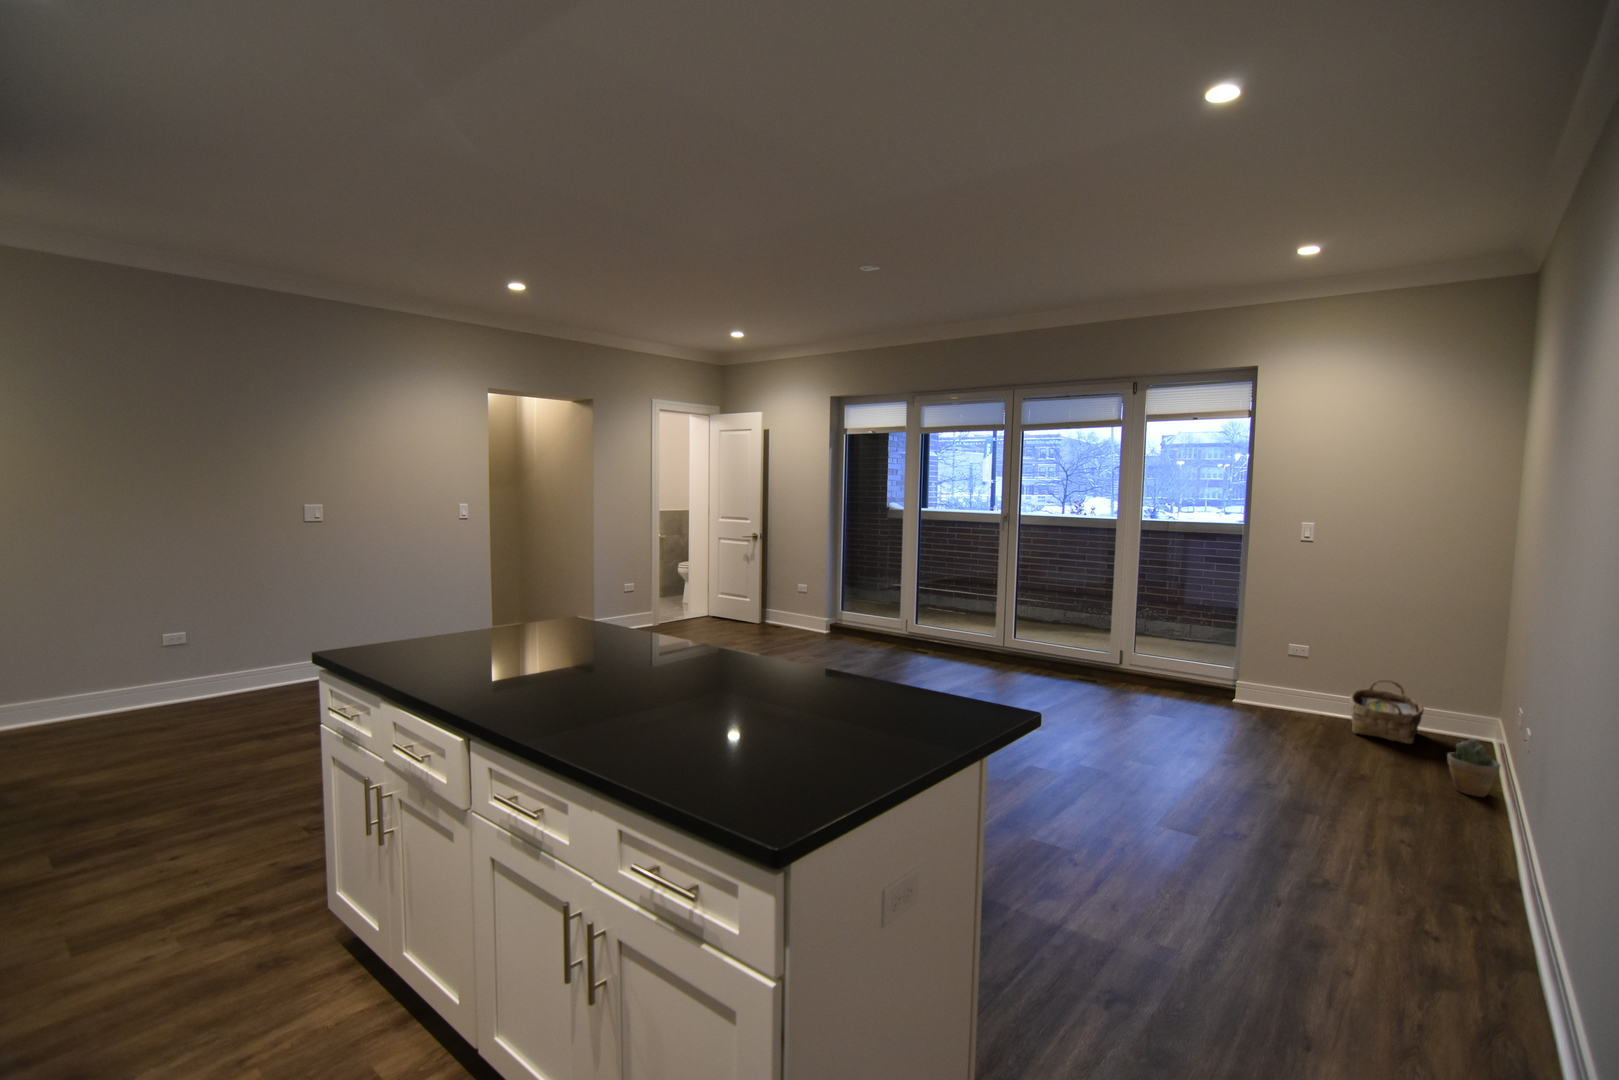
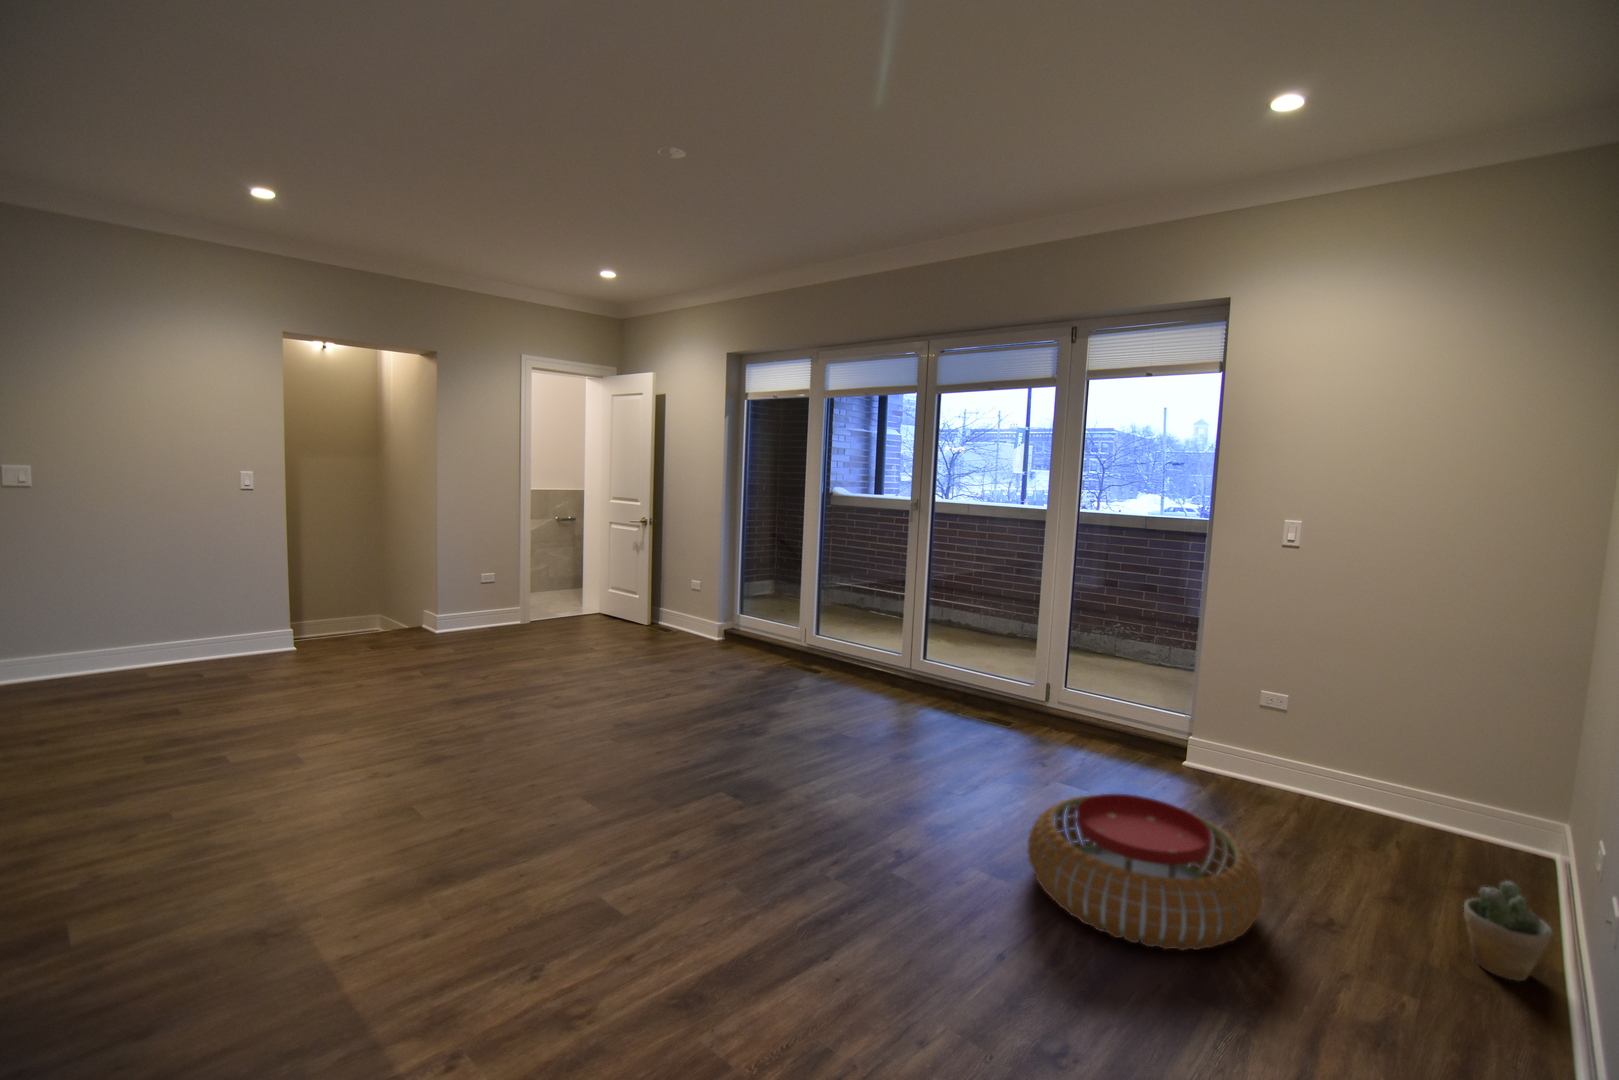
woven basket: present [1350,680,1424,744] -> none [1336,752,1447,857]
pouf: none [1164,706,1327,791] -> present [1027,794,1263,950]

